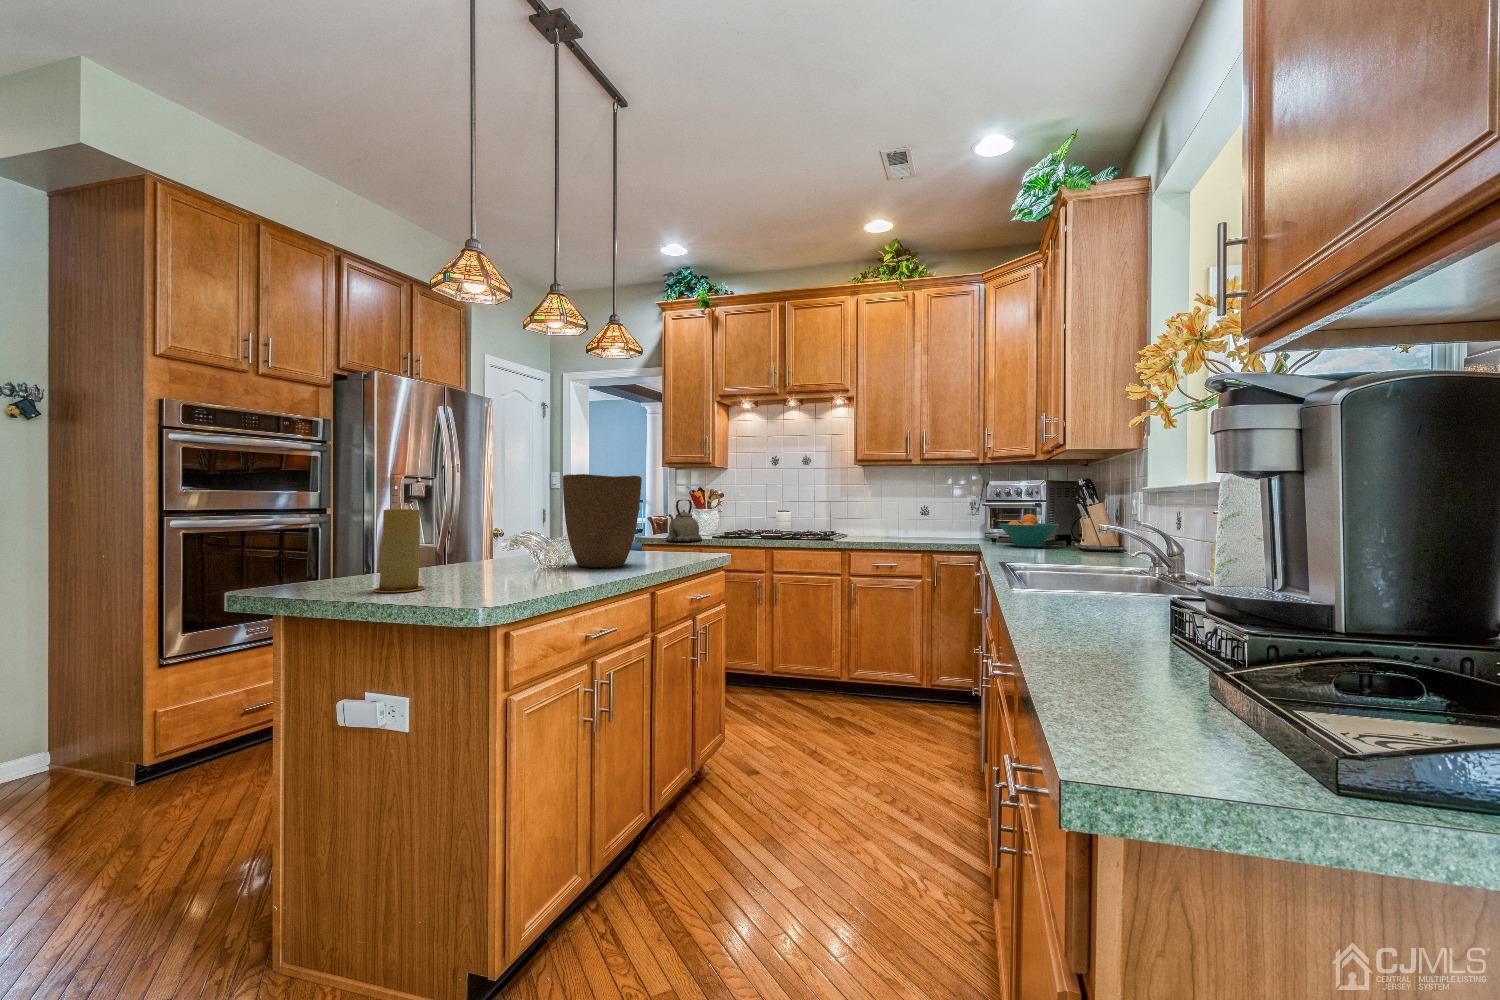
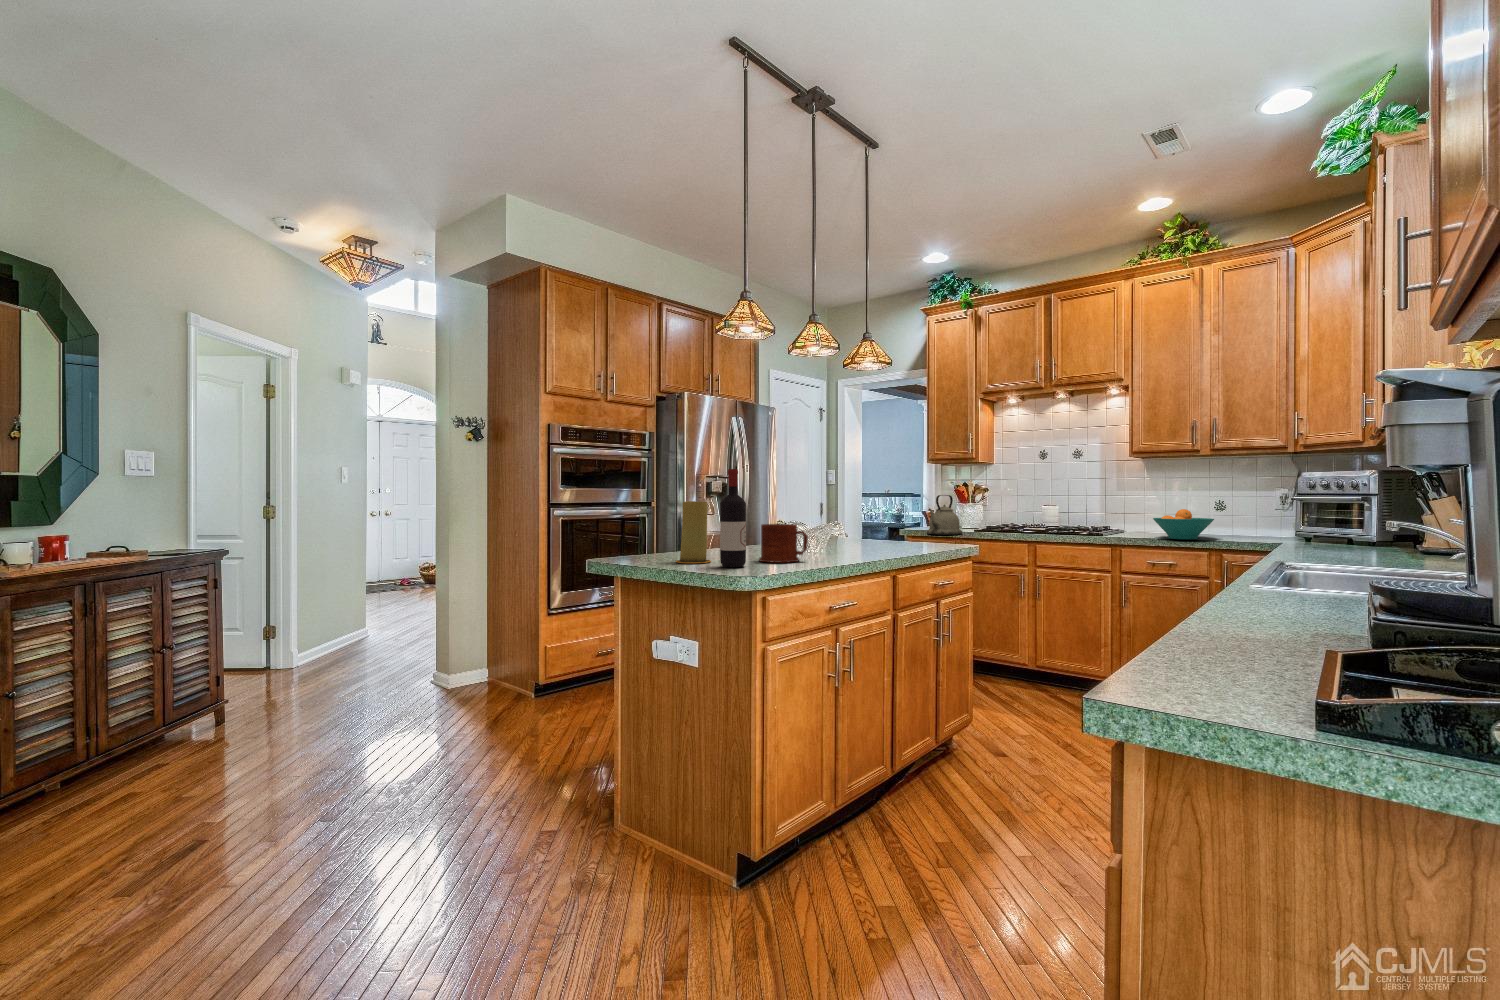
wine bottle: none [441,467,477,596] -> present [720,469,746,567]
vase: present [563,474,642,567] -> none [818,473,885,552]
fruit bowl: present [999,514,1059,547] -> present [1153,509,1214,540]
mug: none [492,536,556,586] -> present [759,524,808,563]

